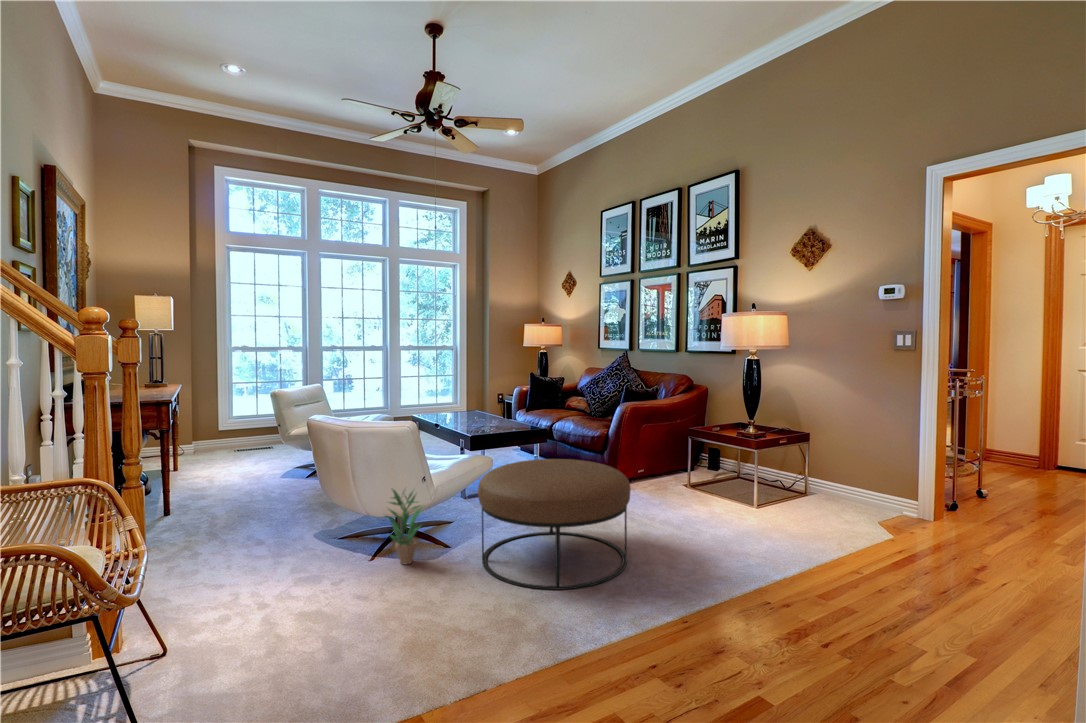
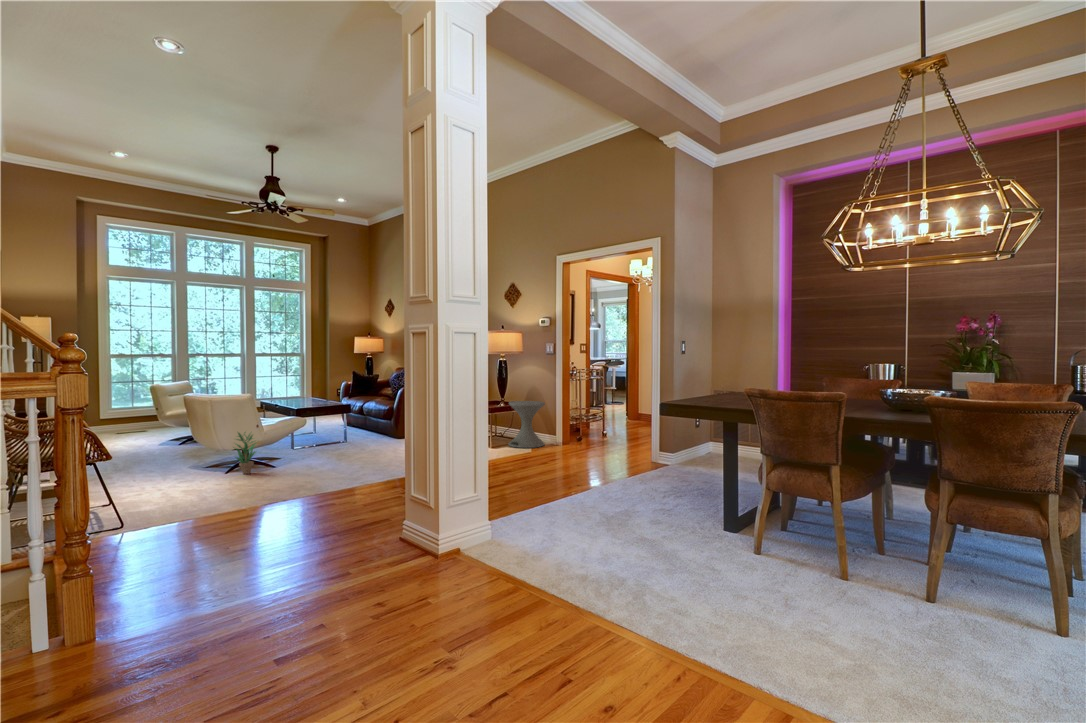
side table: none [825,431,904,523] -> present [509,401,545,448]
ottoman: present [478,459,631,590] -> none [290,417,378,477]

